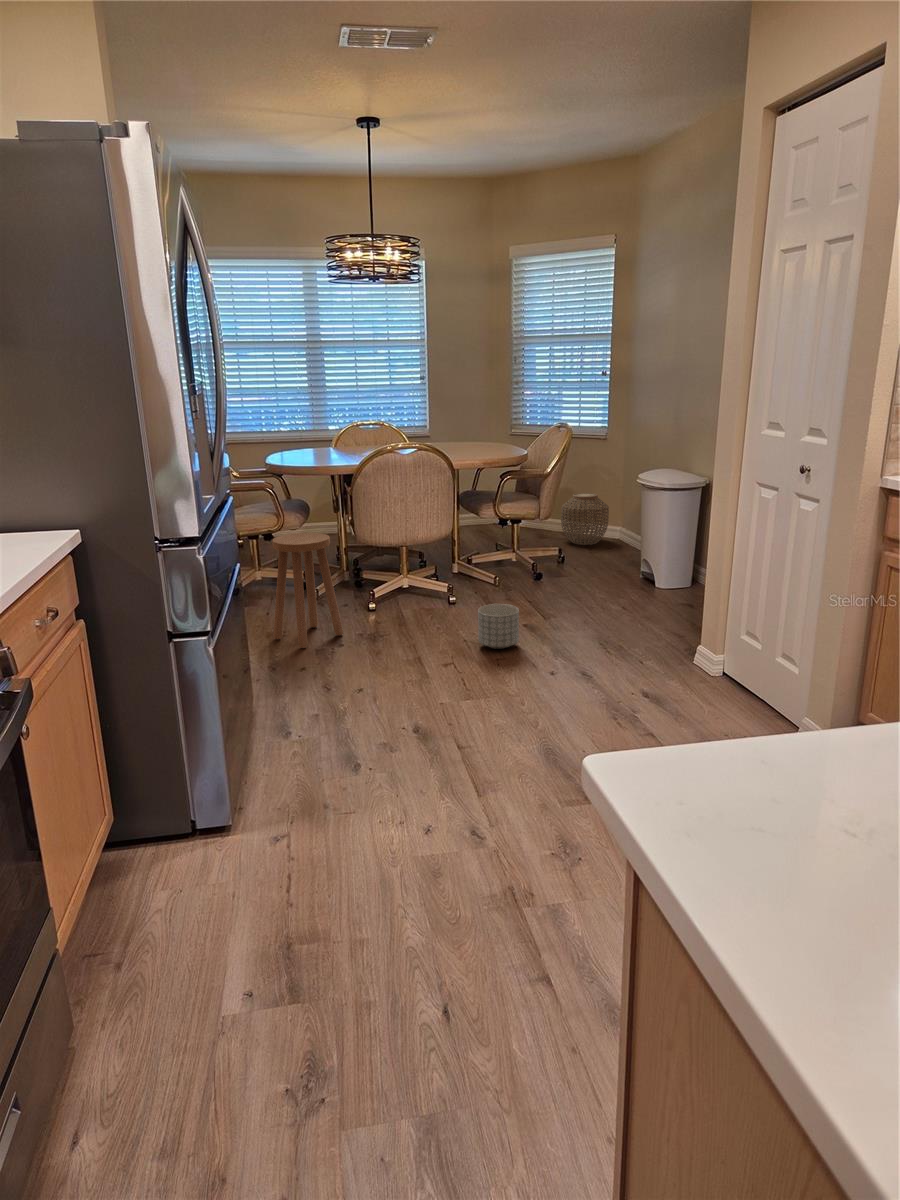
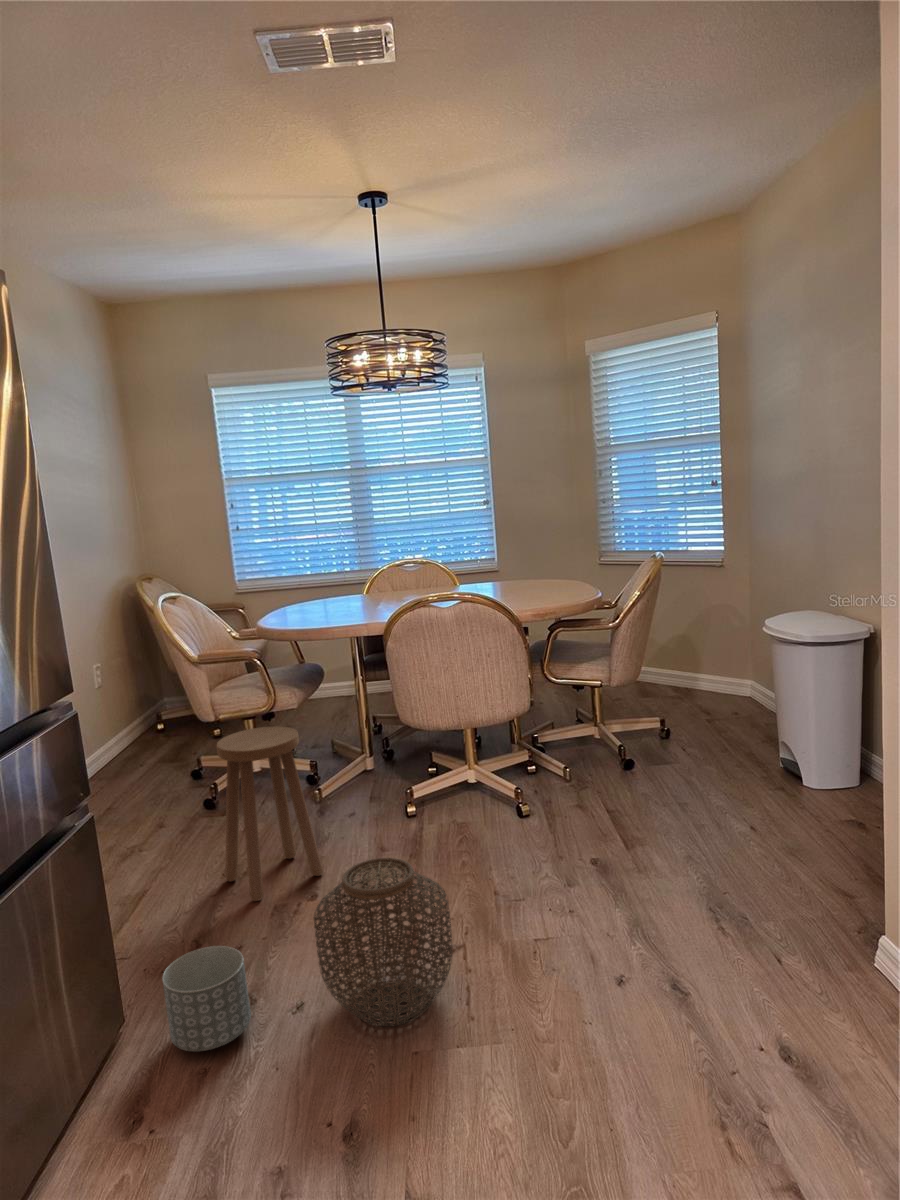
woven basket: present [561,493,609,545] -> present [314,858,452,1026]
planter: present [478,604,519,649] -> present [162,946,251,1052]

